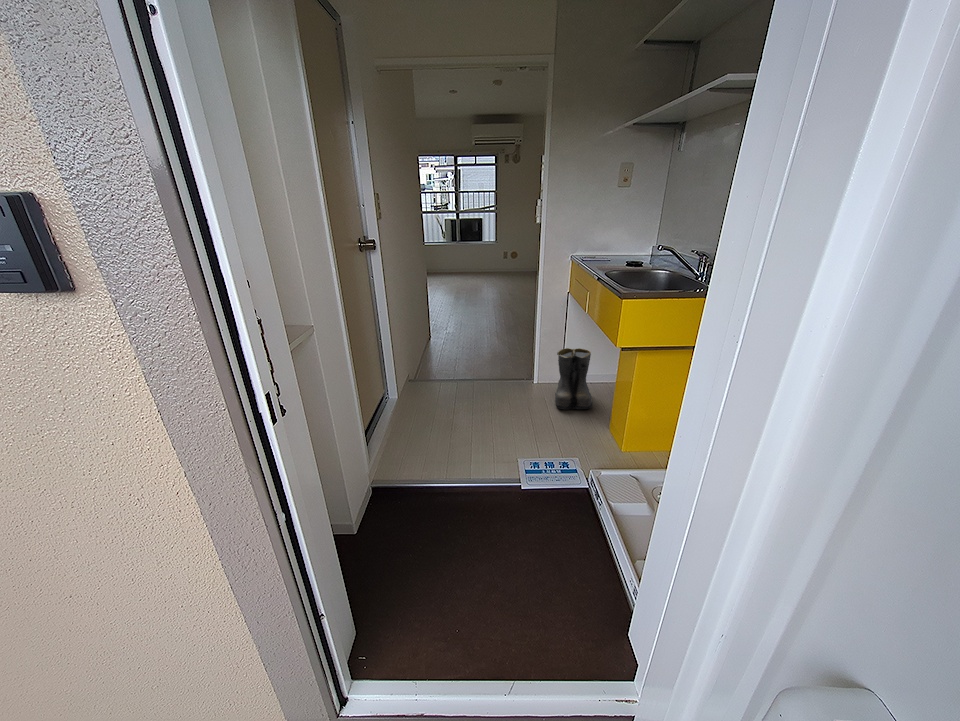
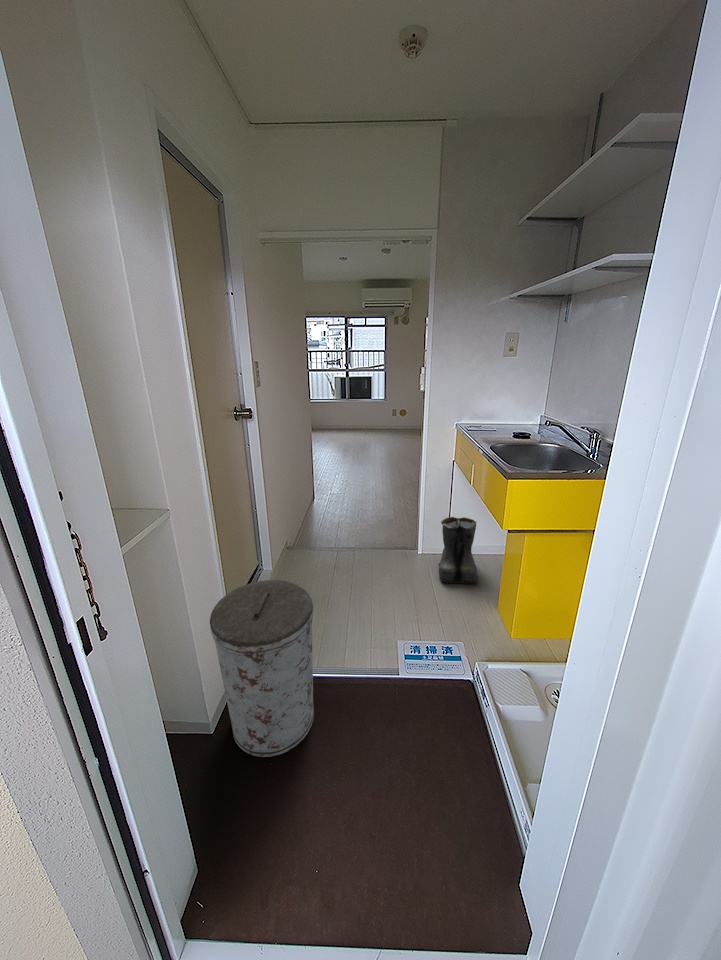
trash can: none [350,399,445,553] -> present [210,580,314,757]

